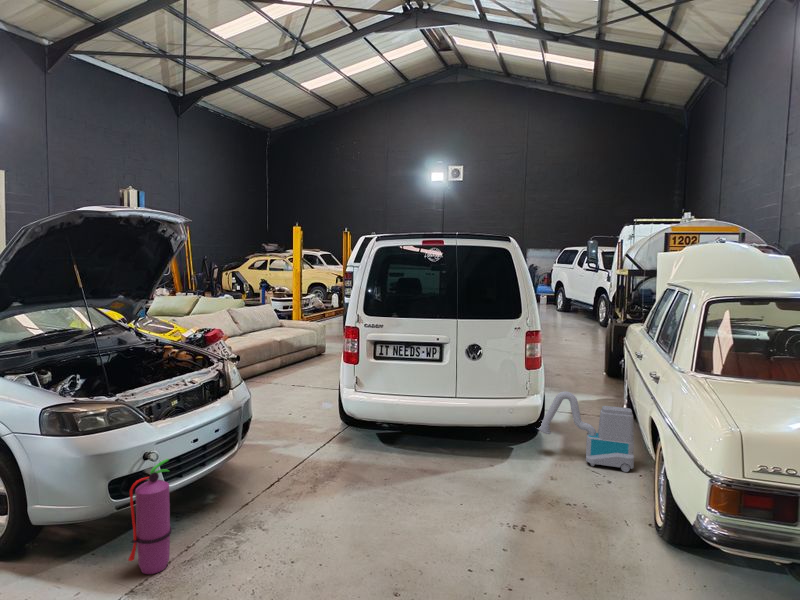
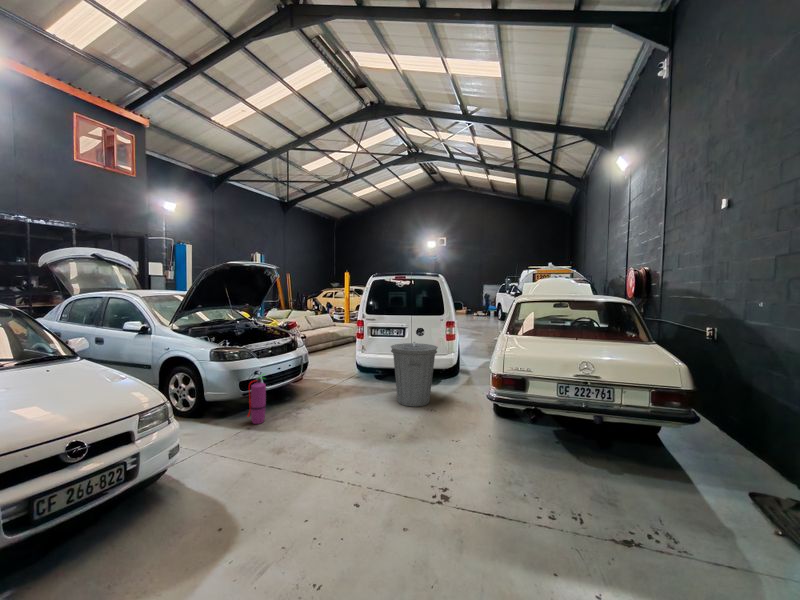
trash can: none [428,373,527,508] -> present [391,342,438,407]
vacuum cleaner: present [537,391,634,472] -> none [451,355,500,395]

